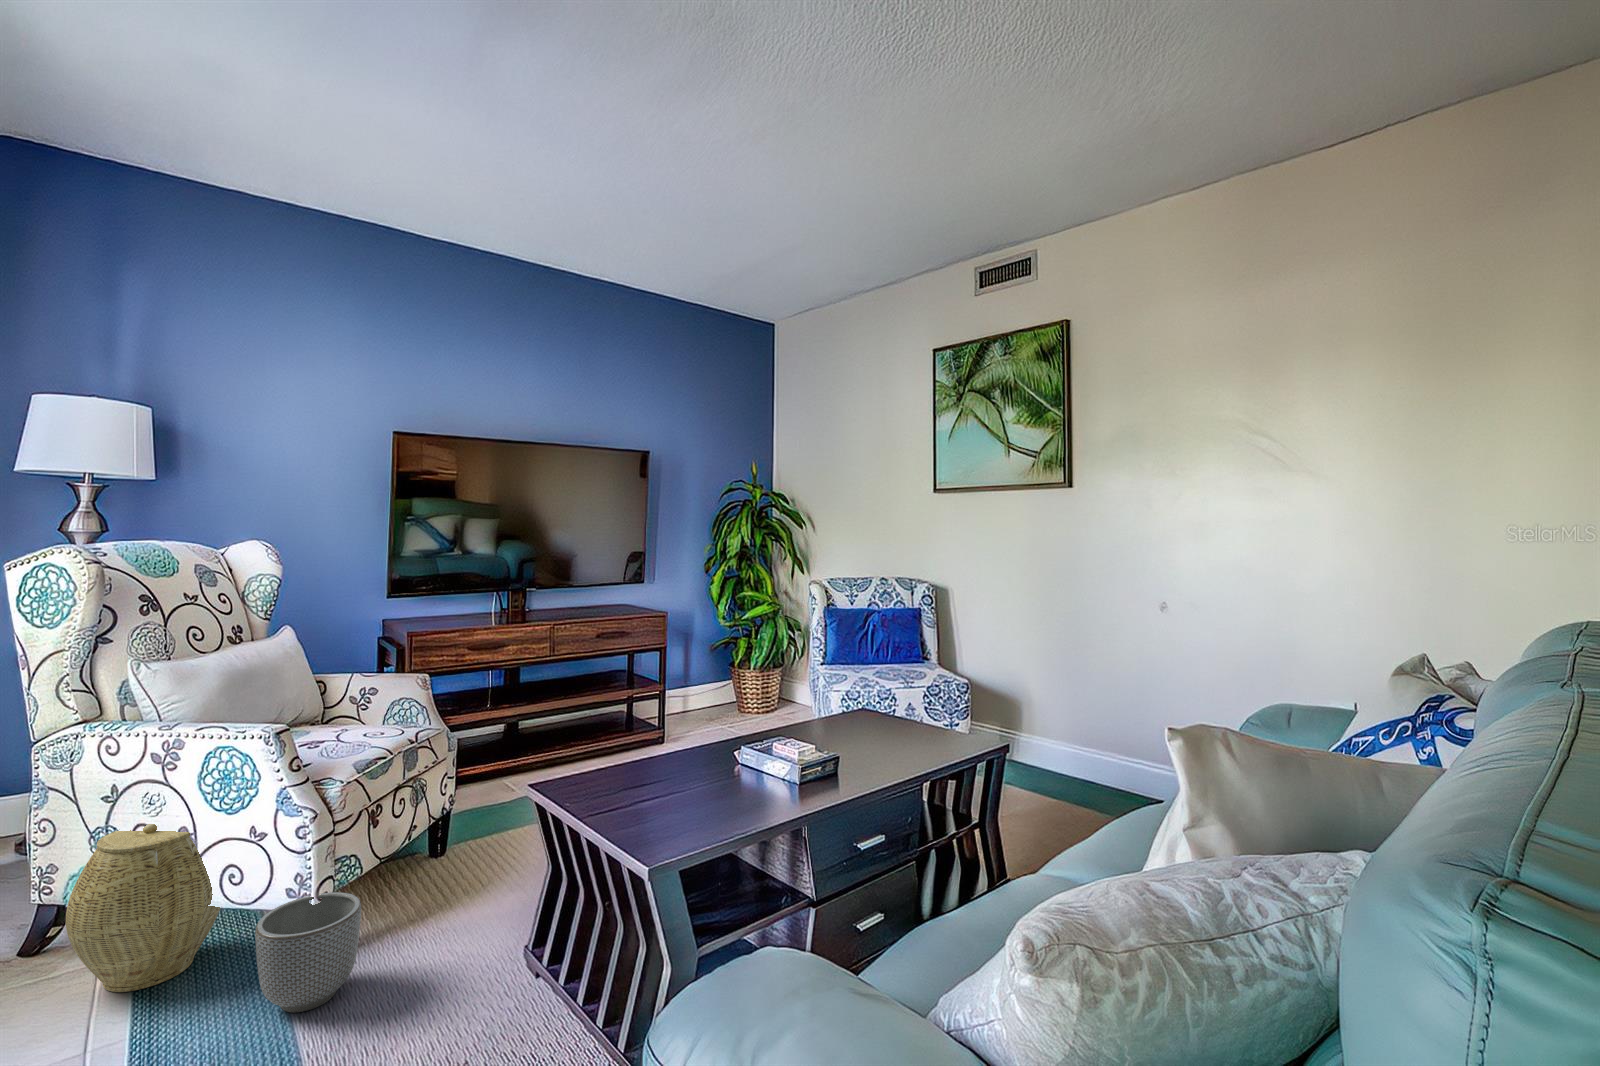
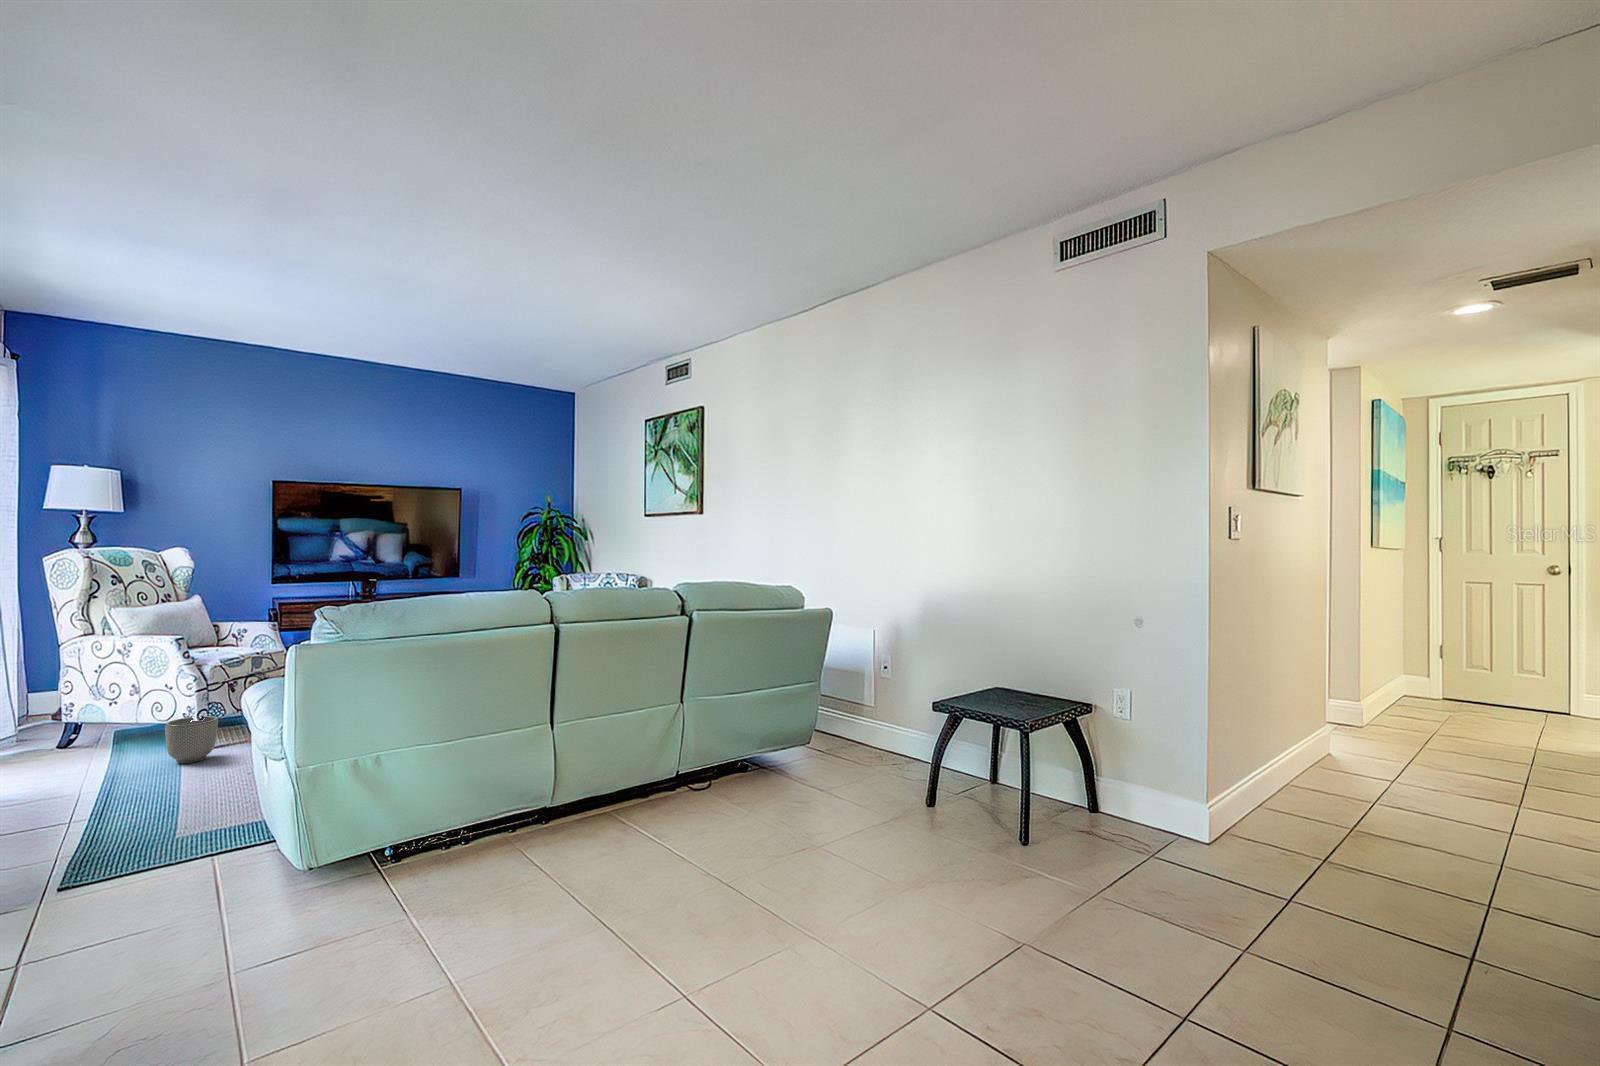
woven basket: present [66,824,220,992] -> none [77,684,155,759]

